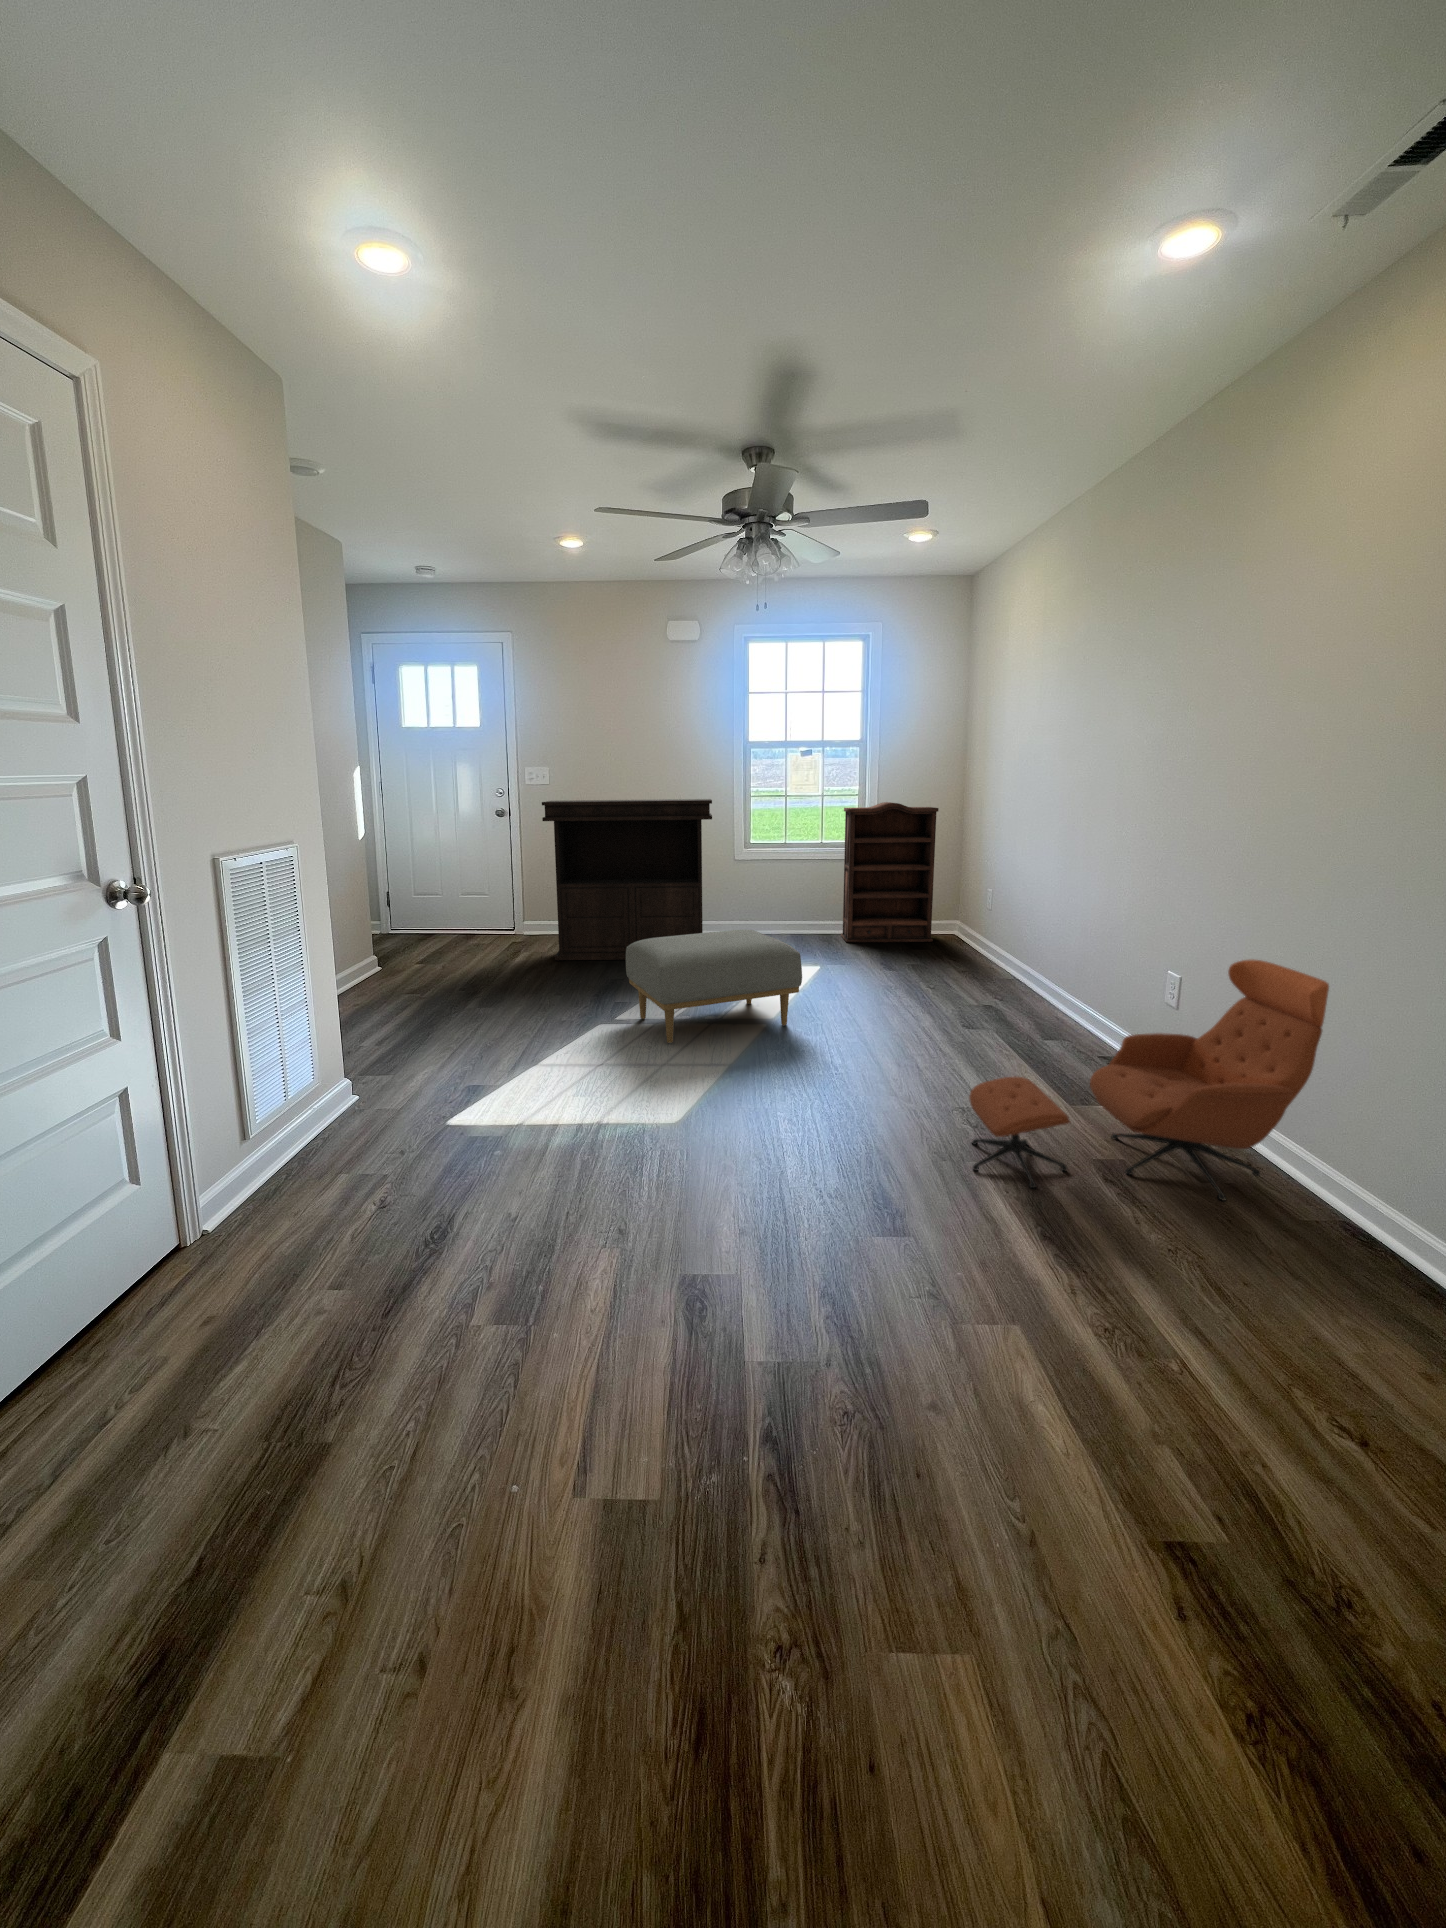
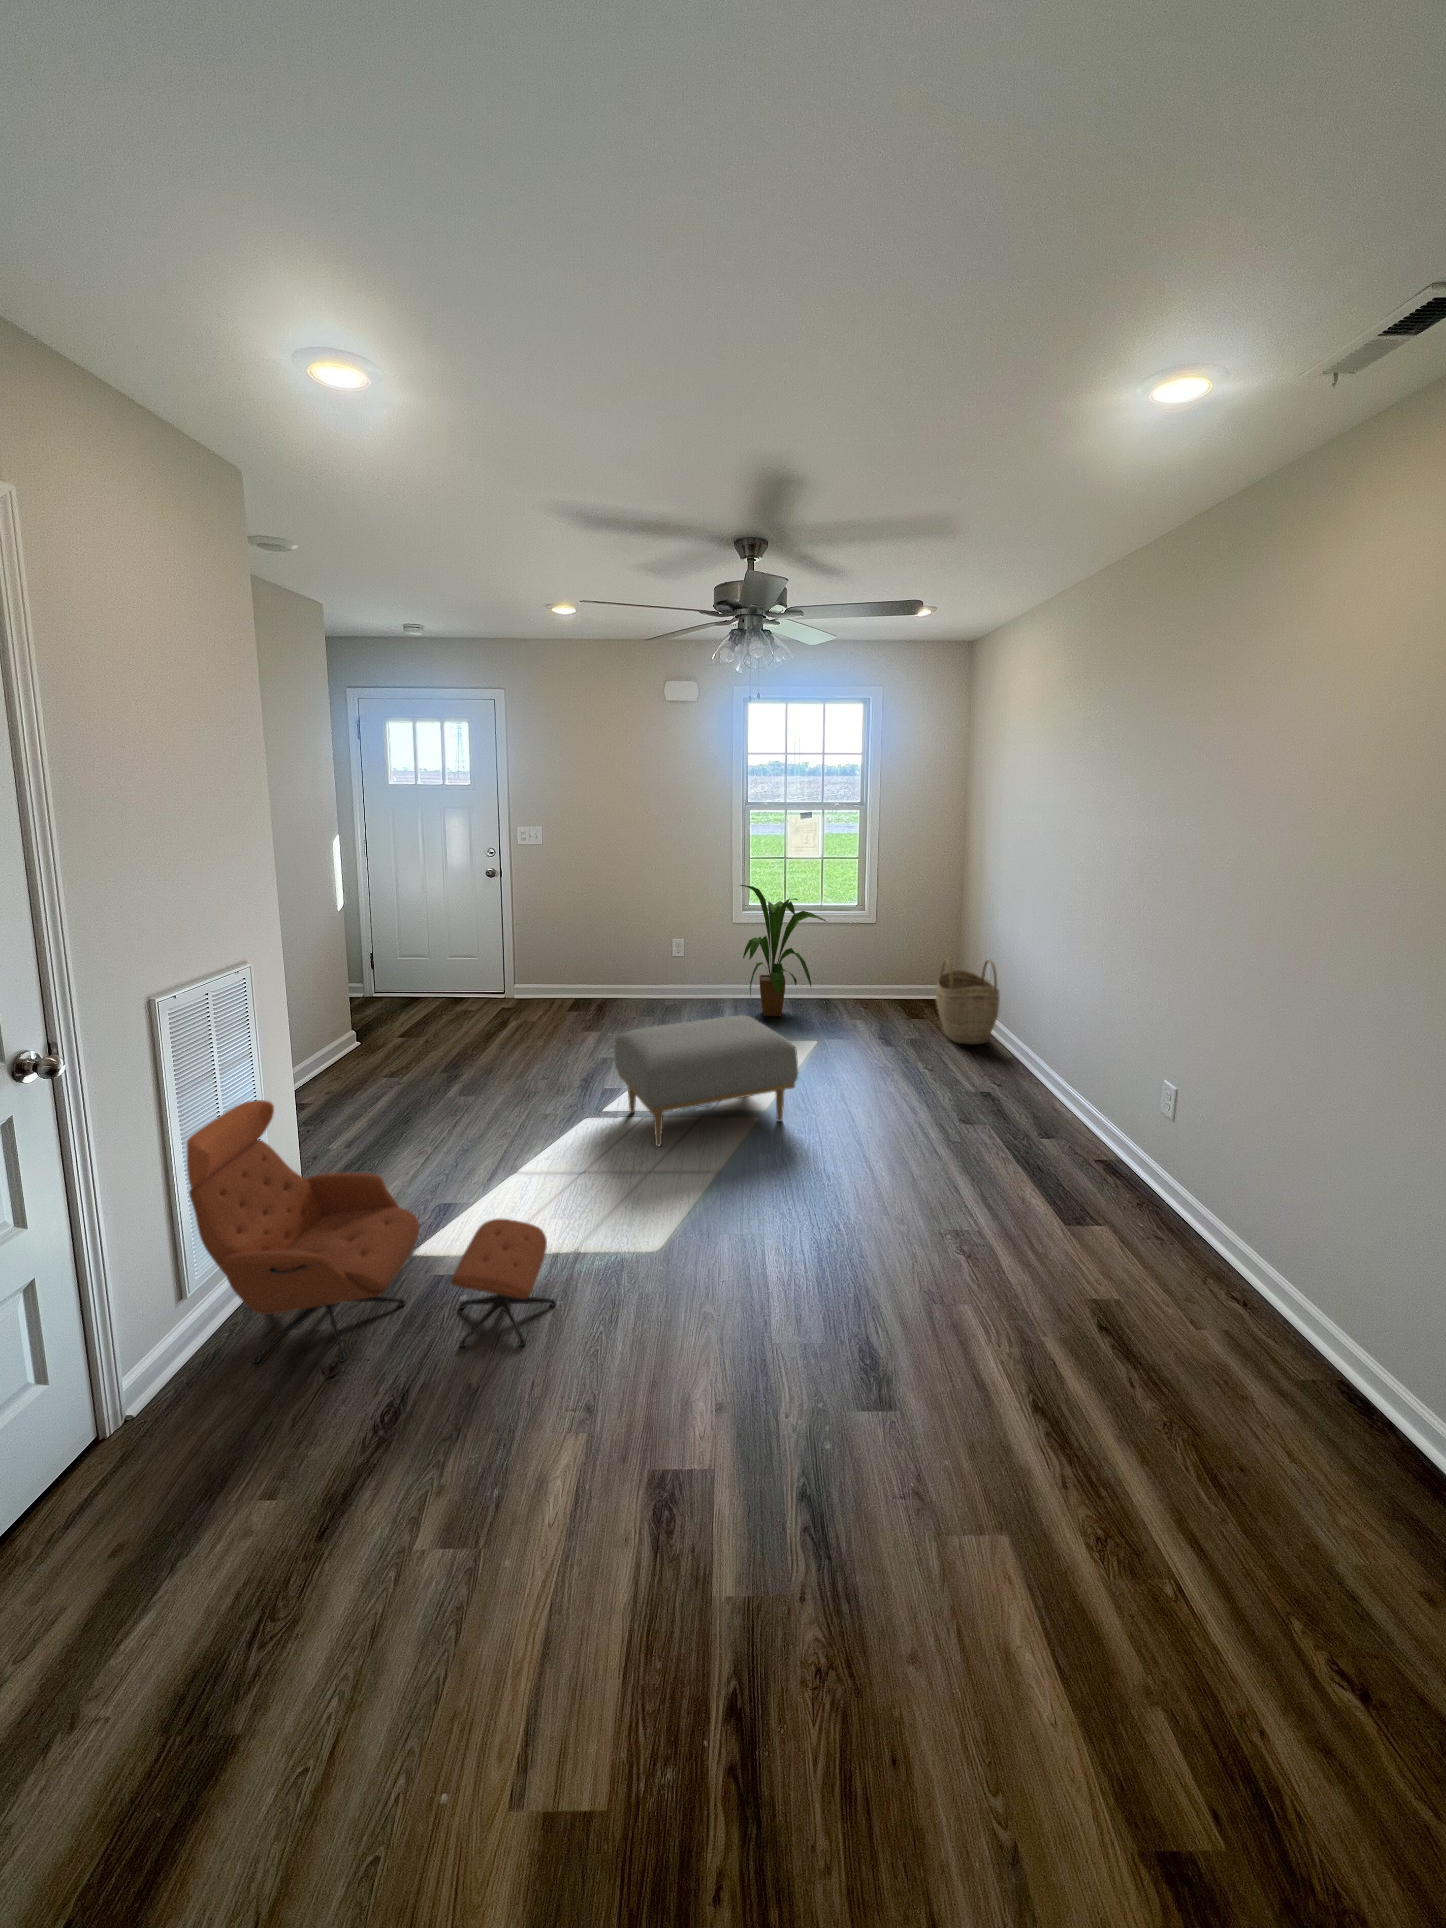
console table: present [542,799,712,960] -> none [531,864,710,1033]
bookshelf: present [841,802,939,942] -> none [844,866,943,1010]
house plant: none [740,819,825,947] -> present [741,885,826,1016]
woven basket: none [933,886,996,968] -> present [936,959,999,1044]
lounge chair: present [969,959,1329,1200] -> present [187,1100,556,1363]

